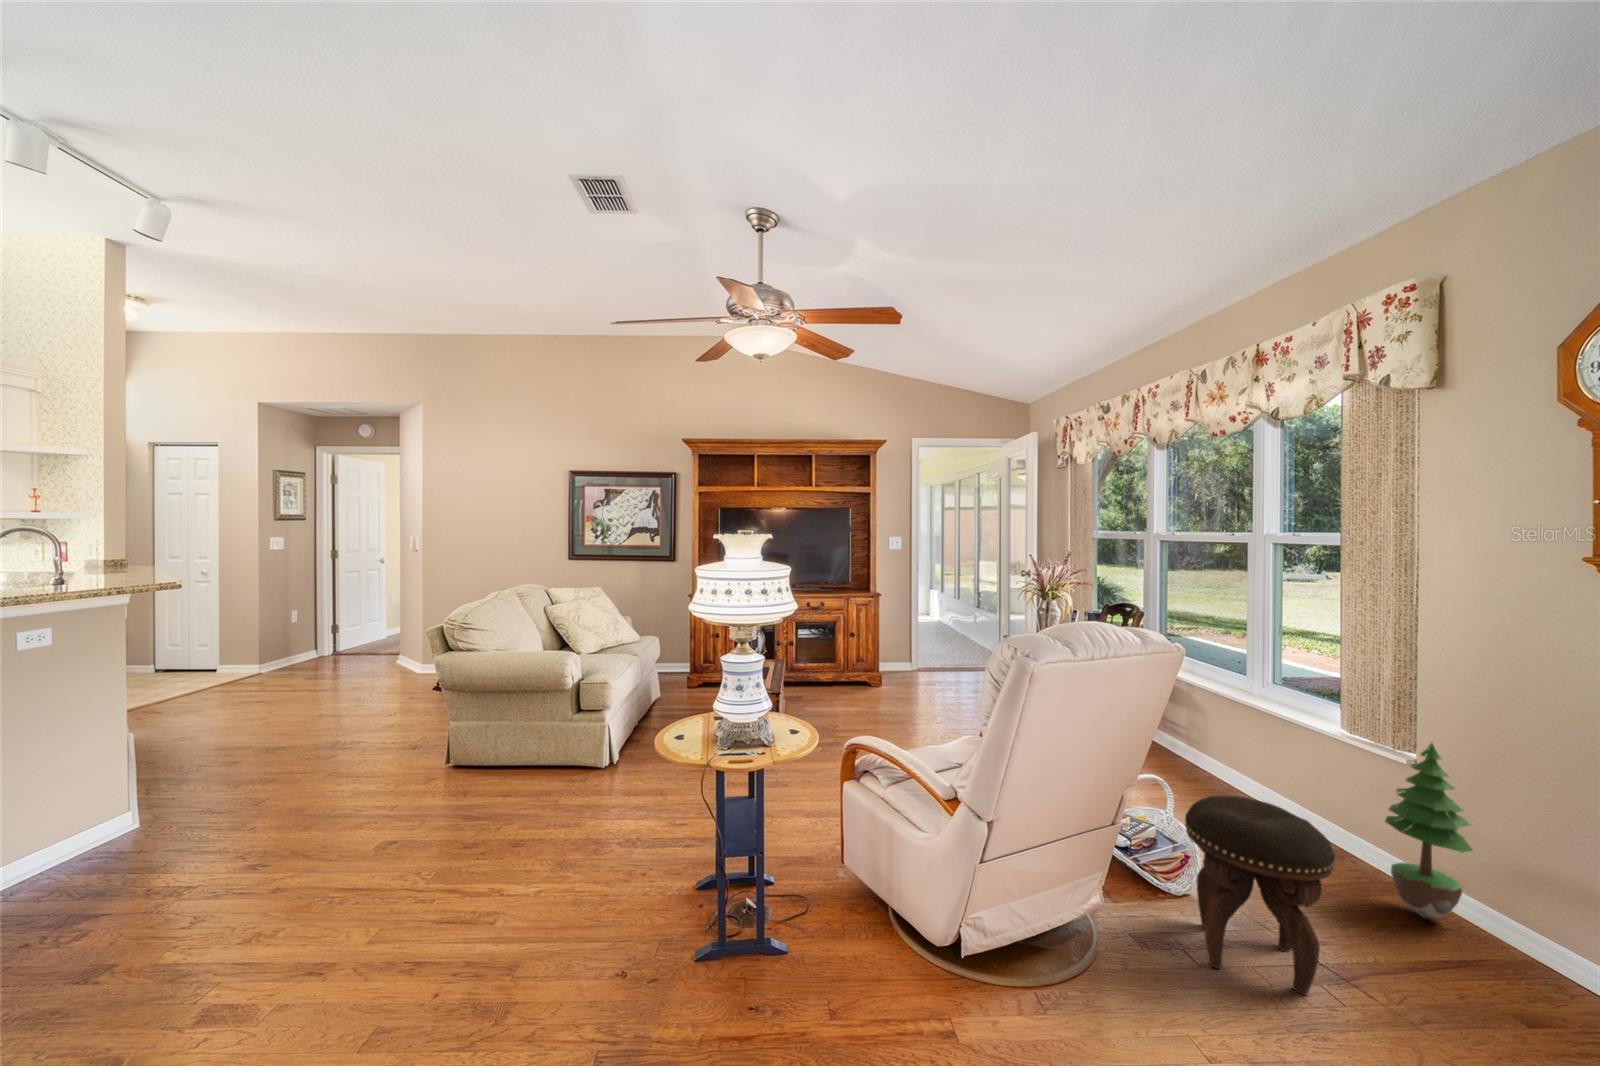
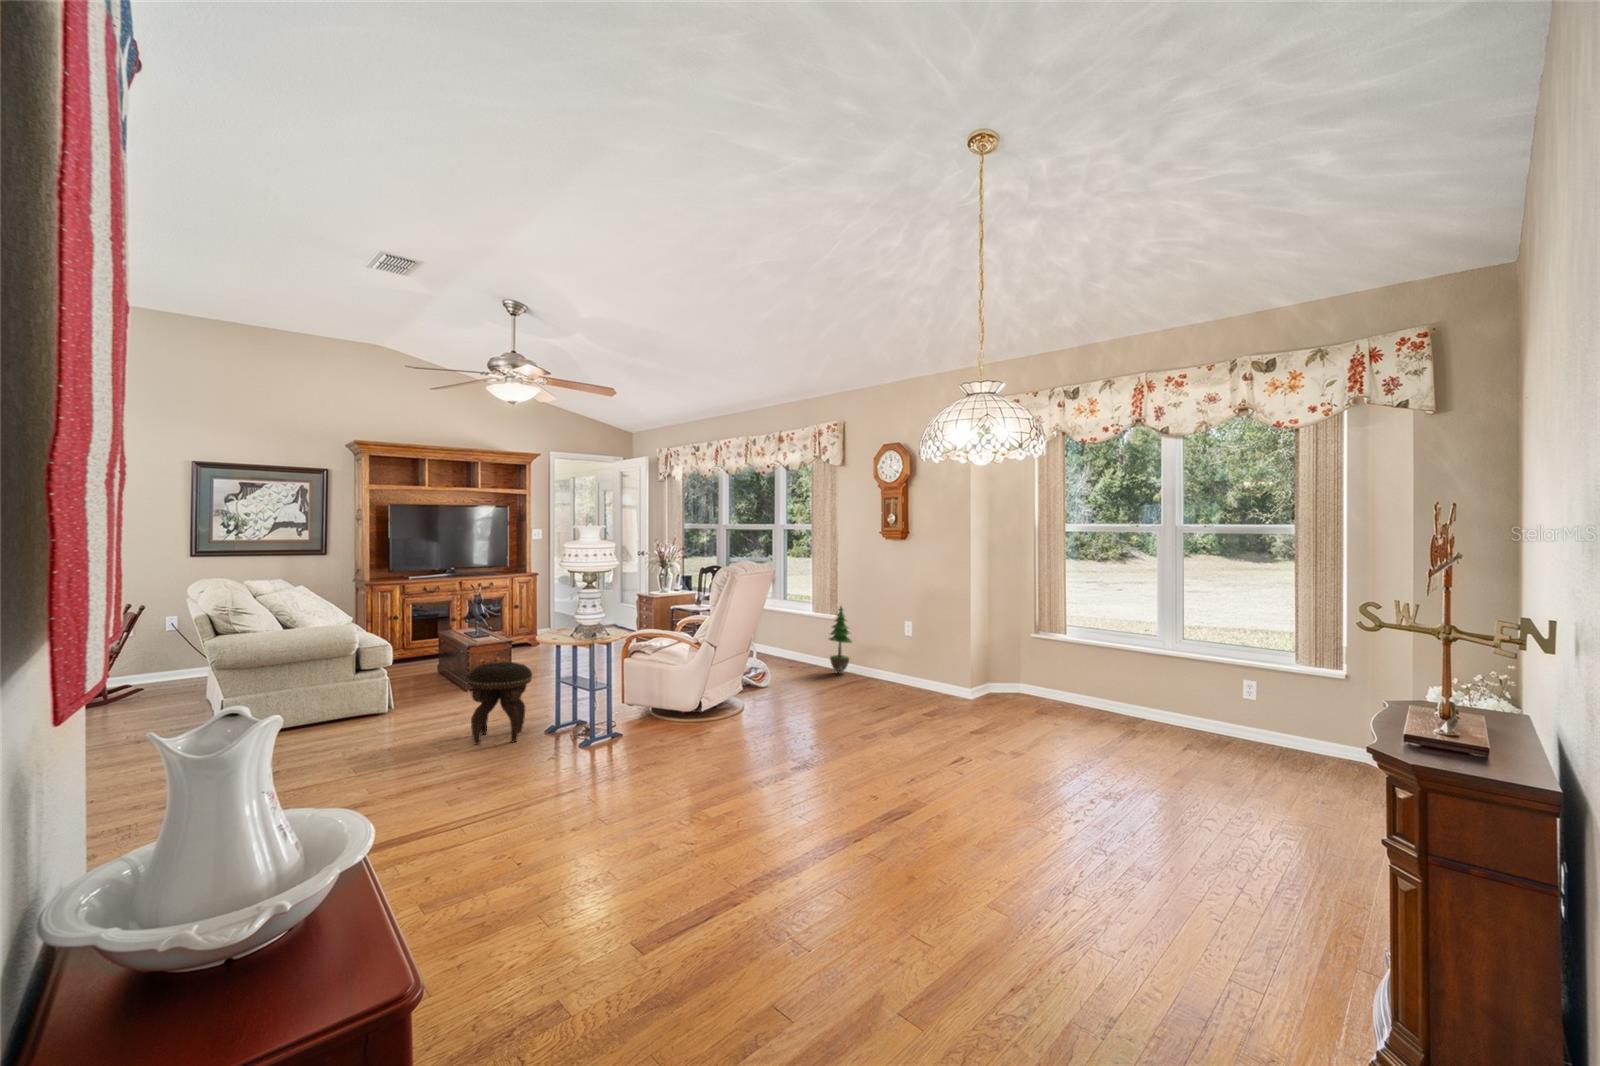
footstool: present [1185,796,1335,995] -> present [467,662,532,744]

